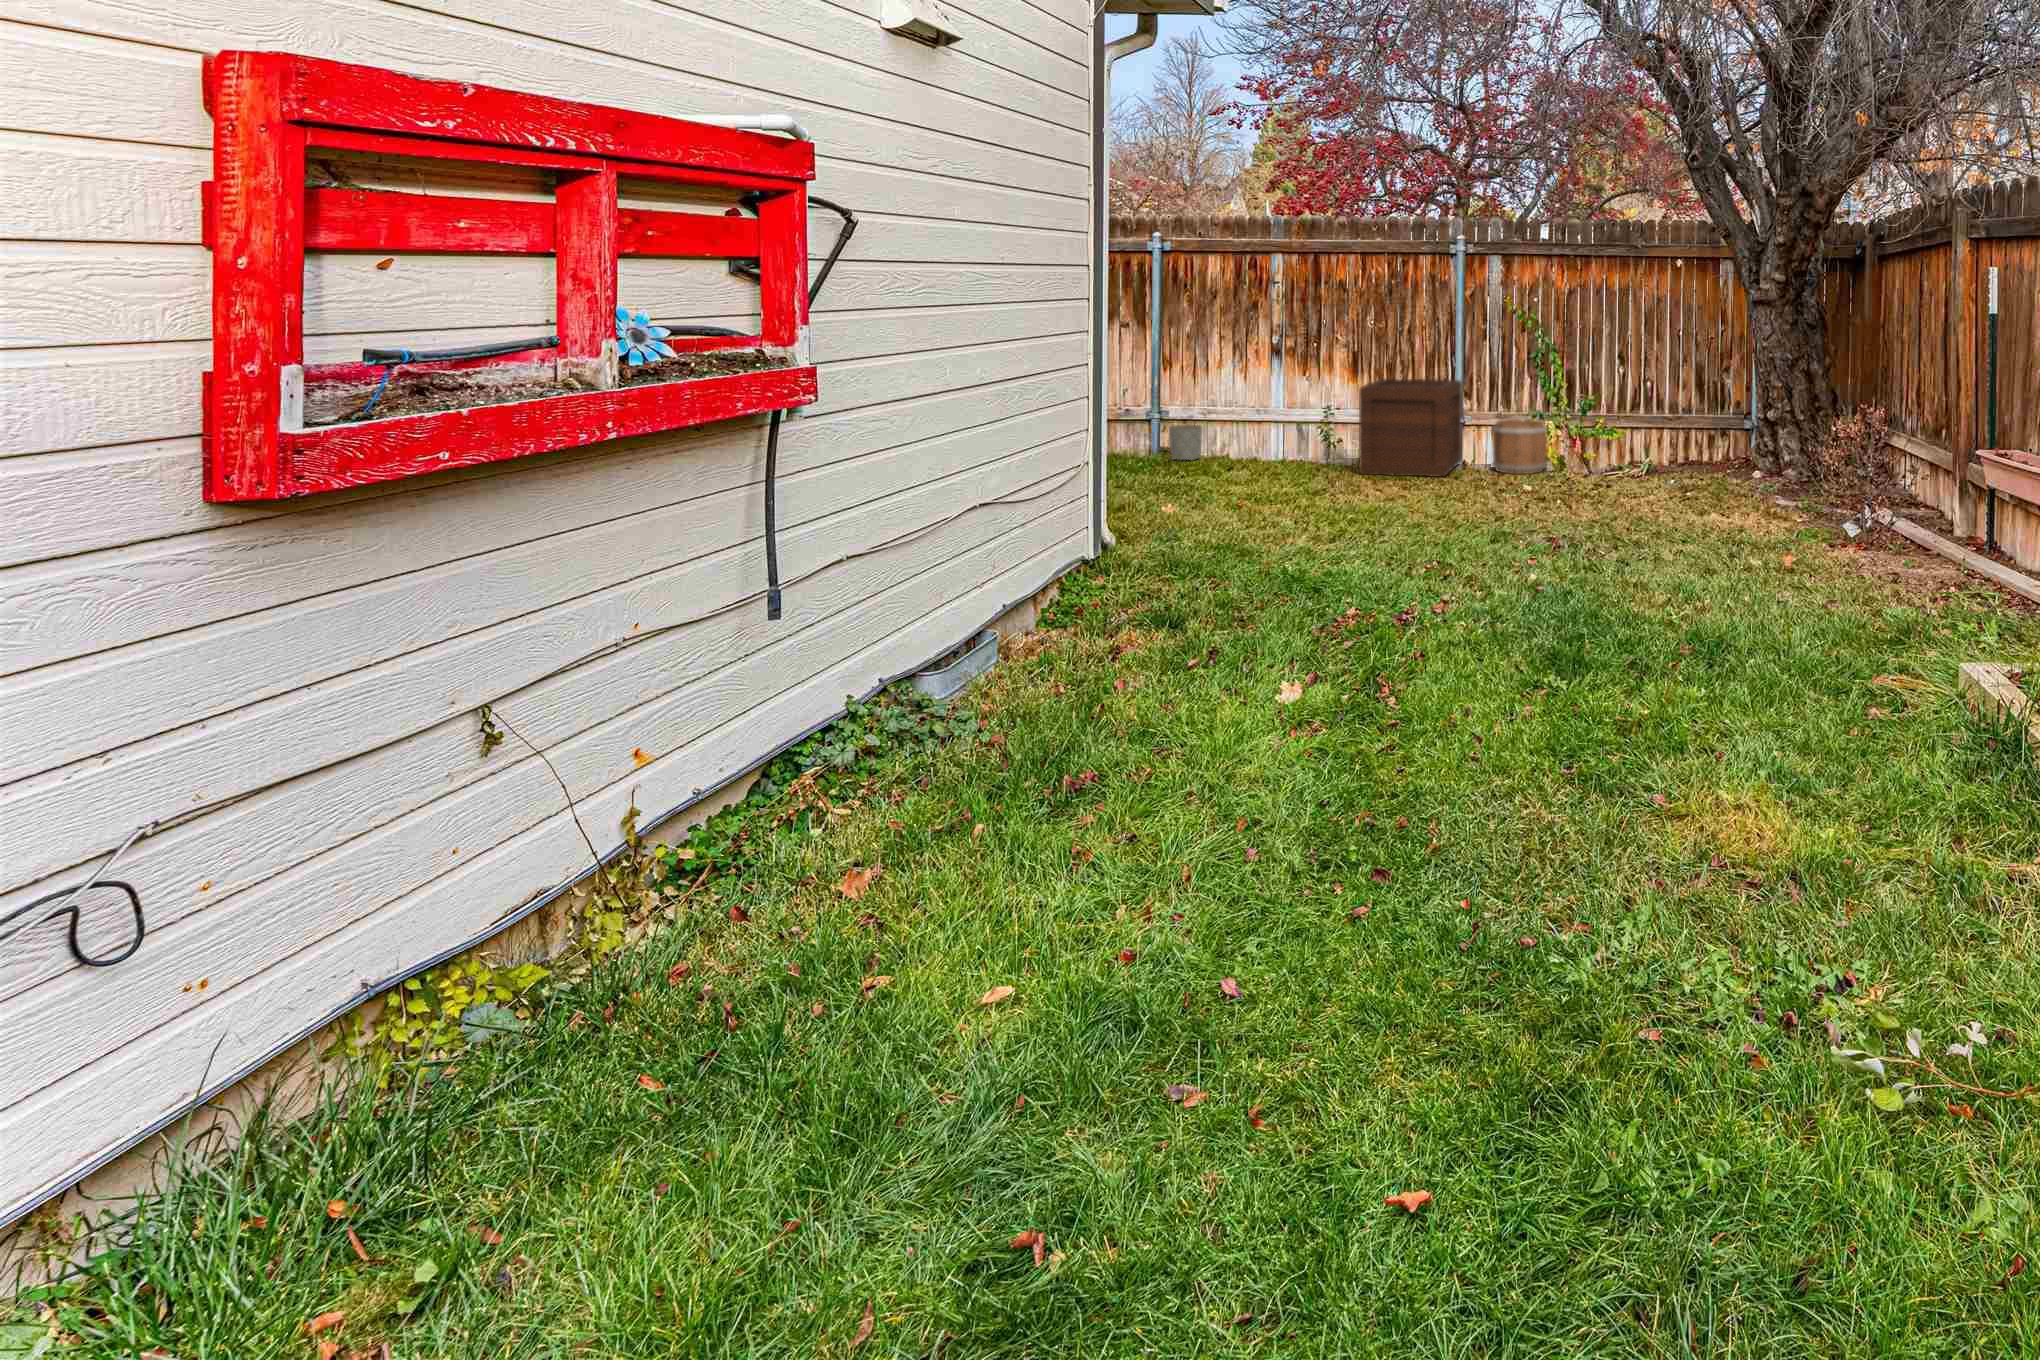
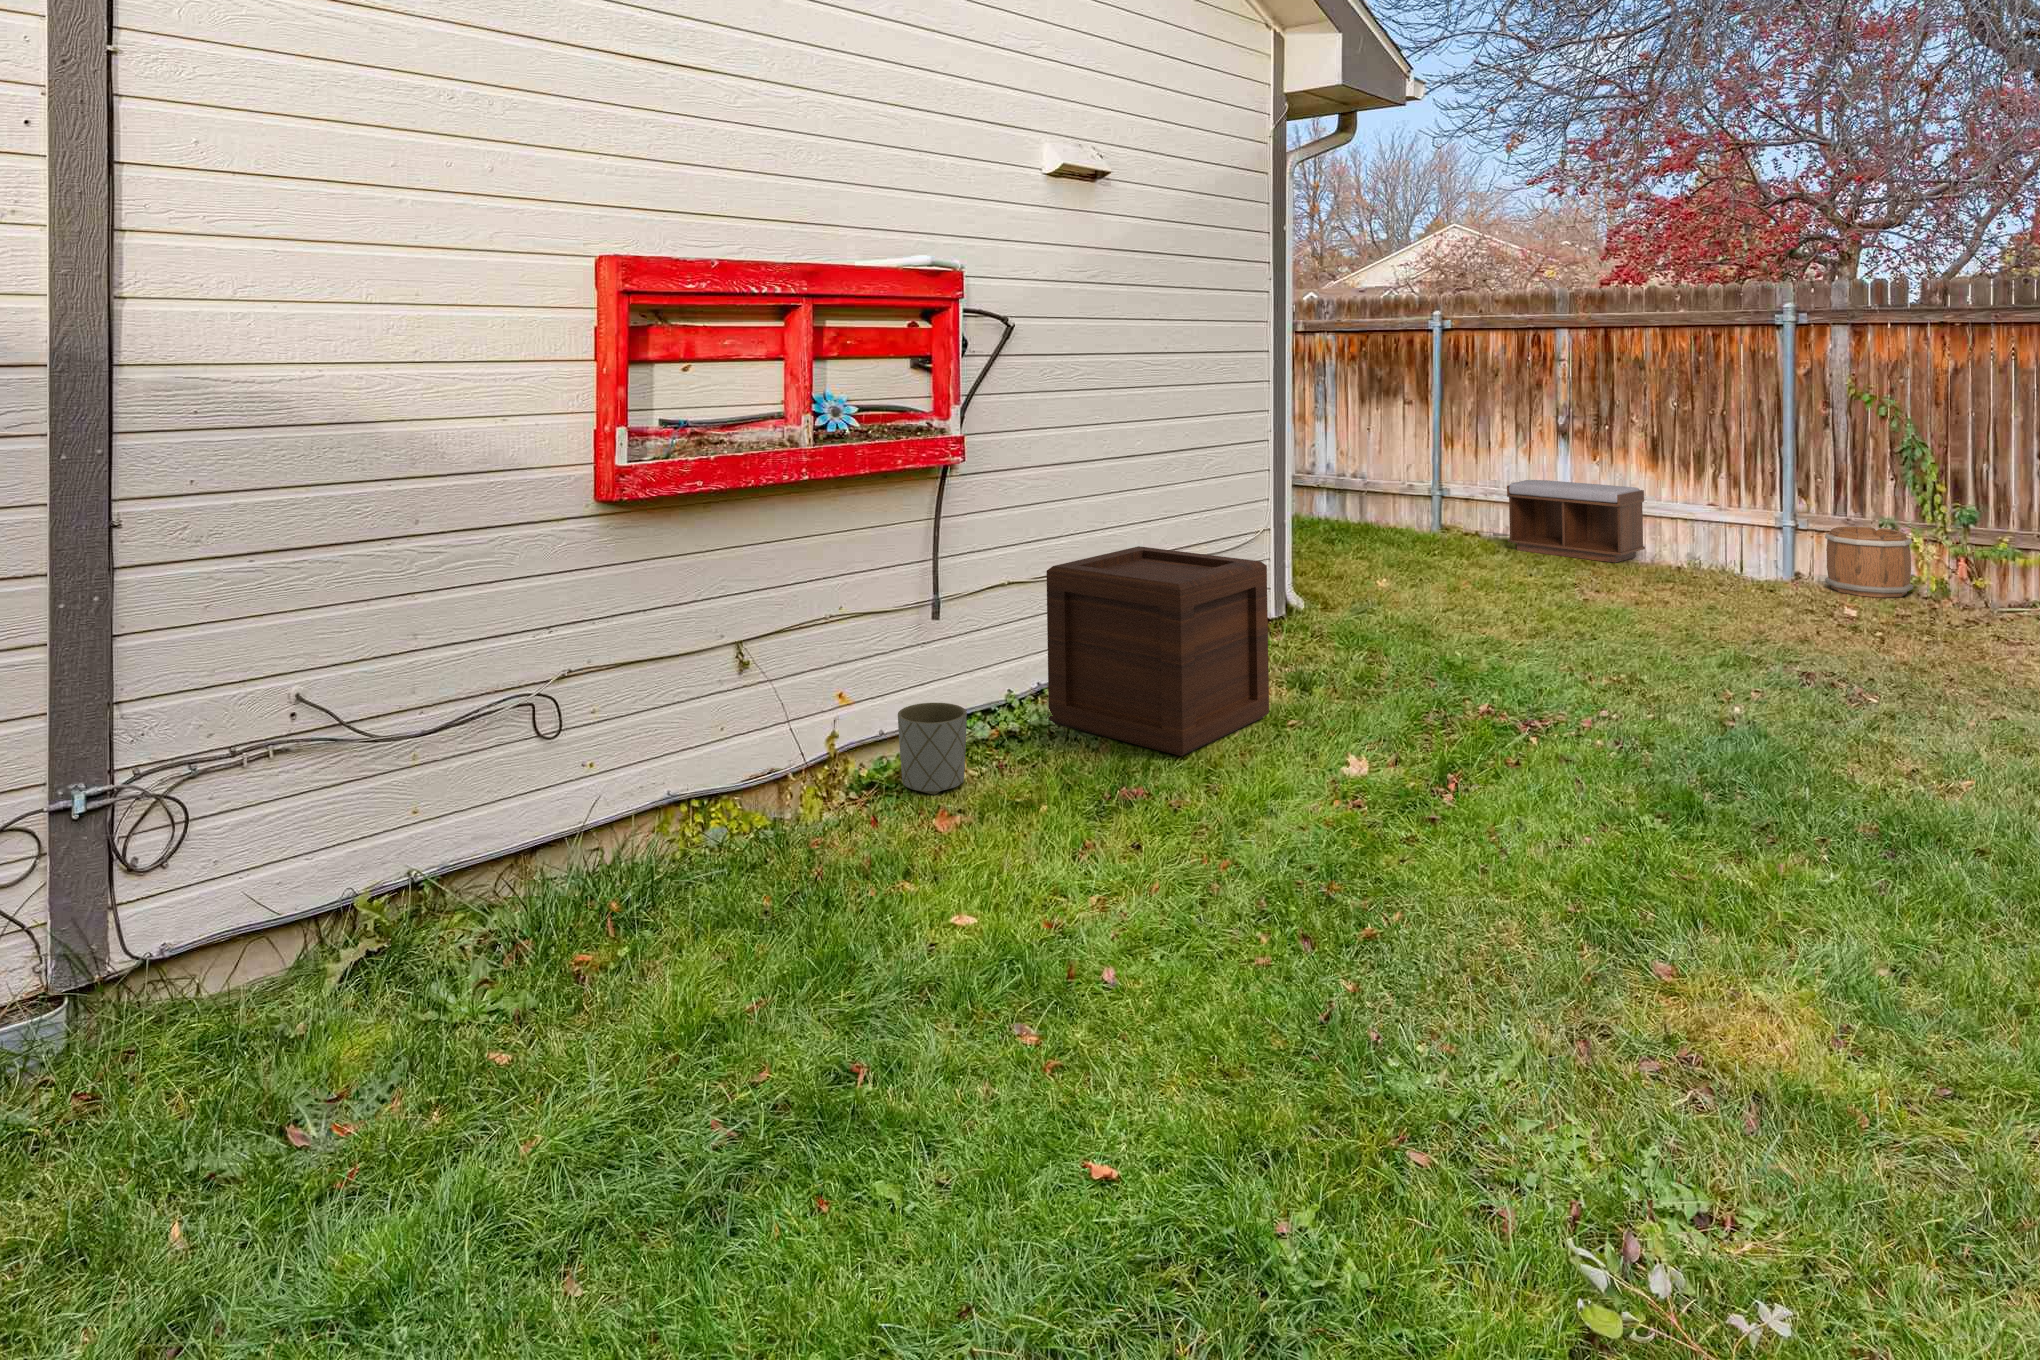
wooden crate: present [1359,379,1462,477] -> present [1047,546,1269,756]
bench: none [1234,397,1350,467] -> present [1507,480,1645,563]
planter: present [1169,425,1202,460] -> present [898,703,967,795]

